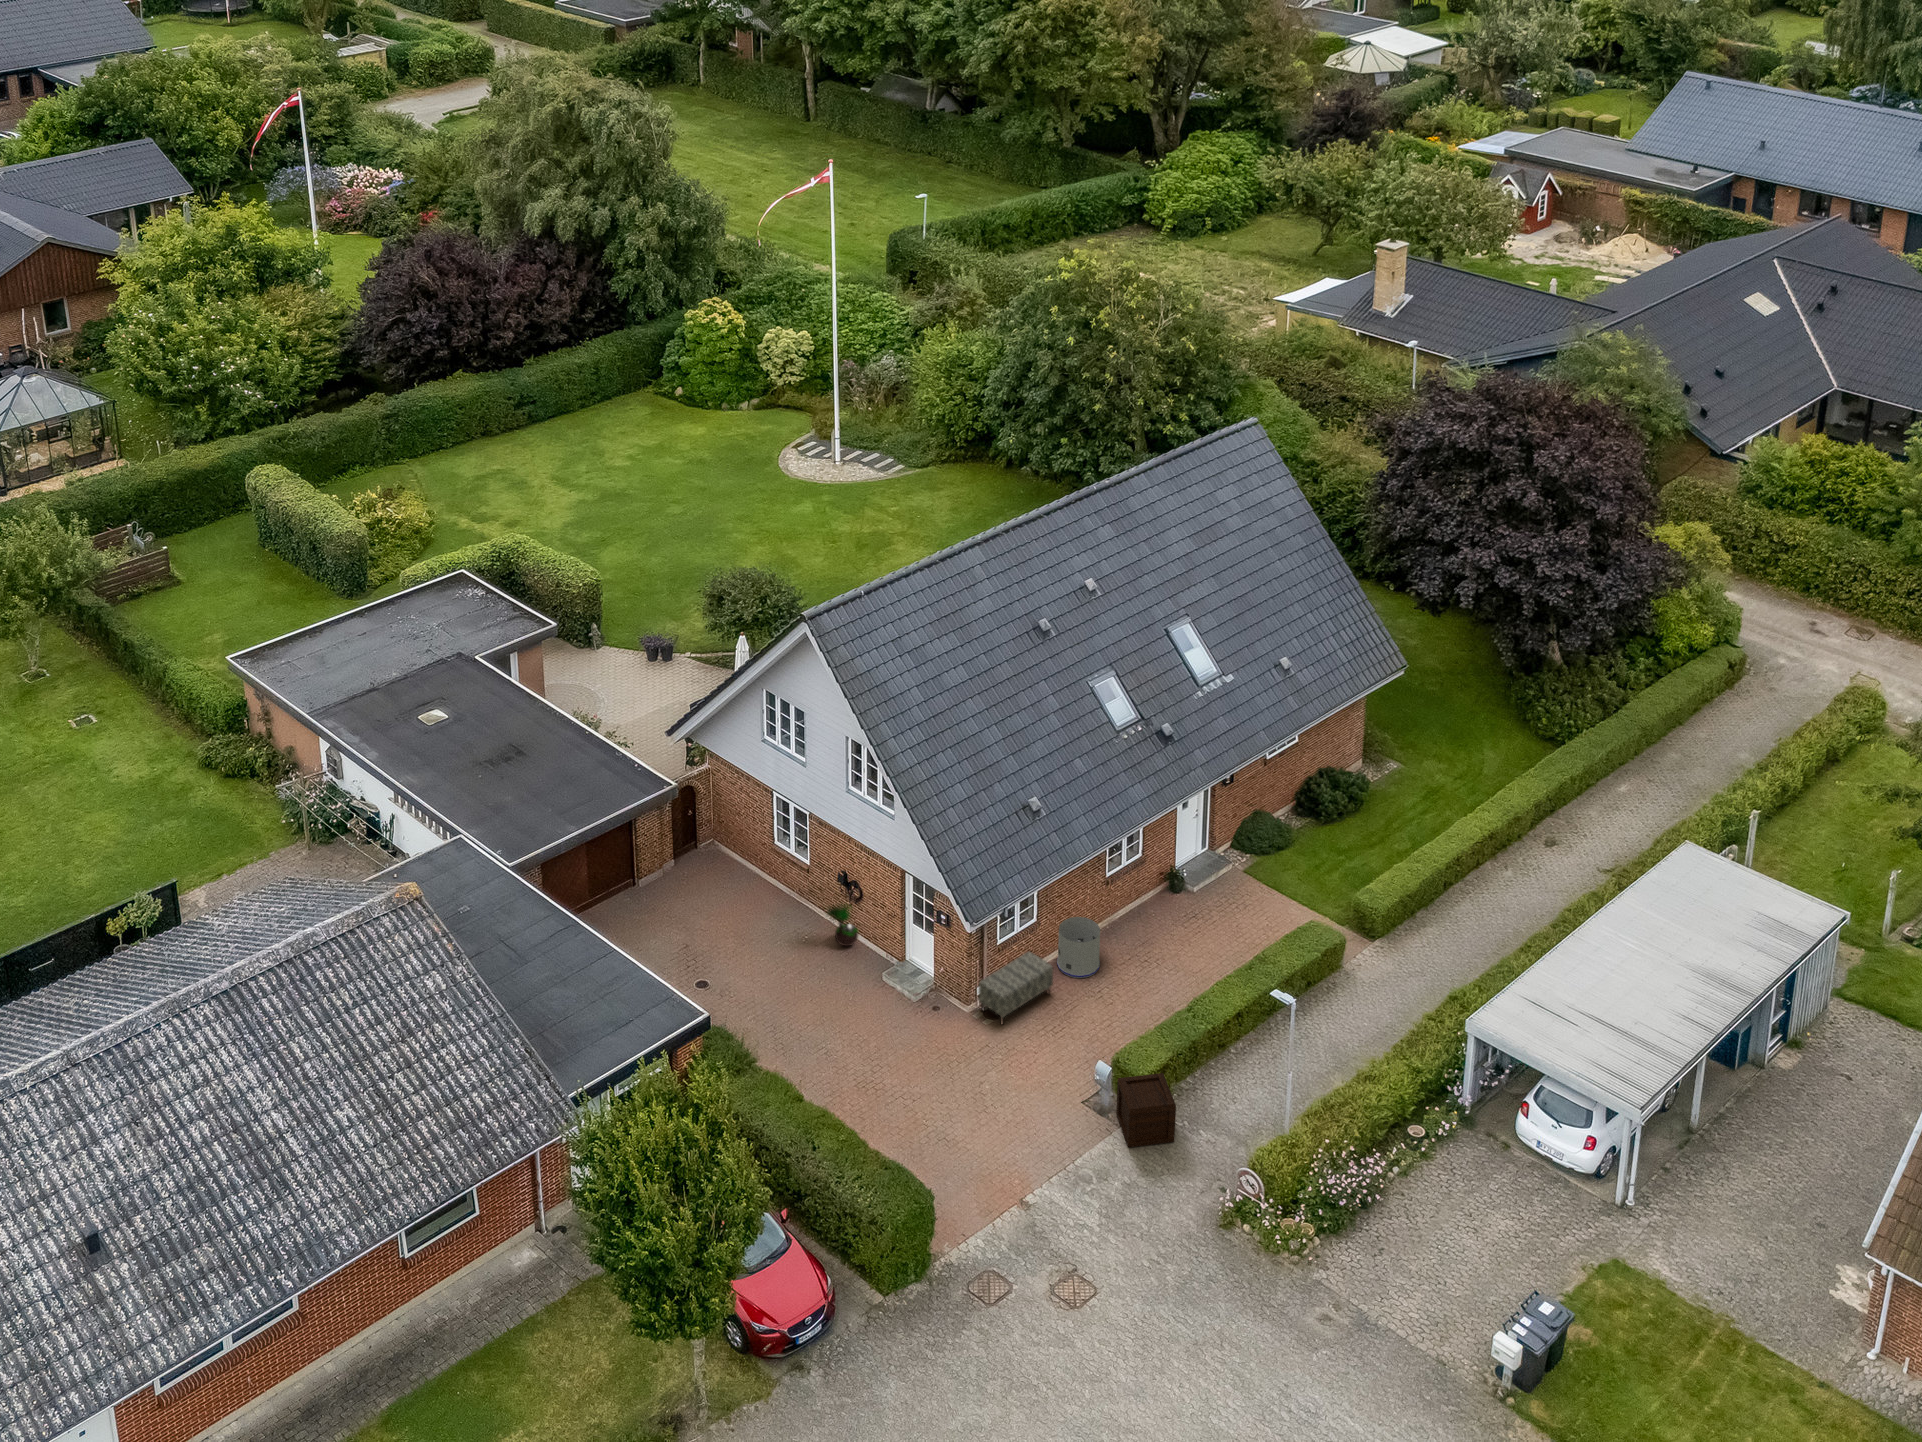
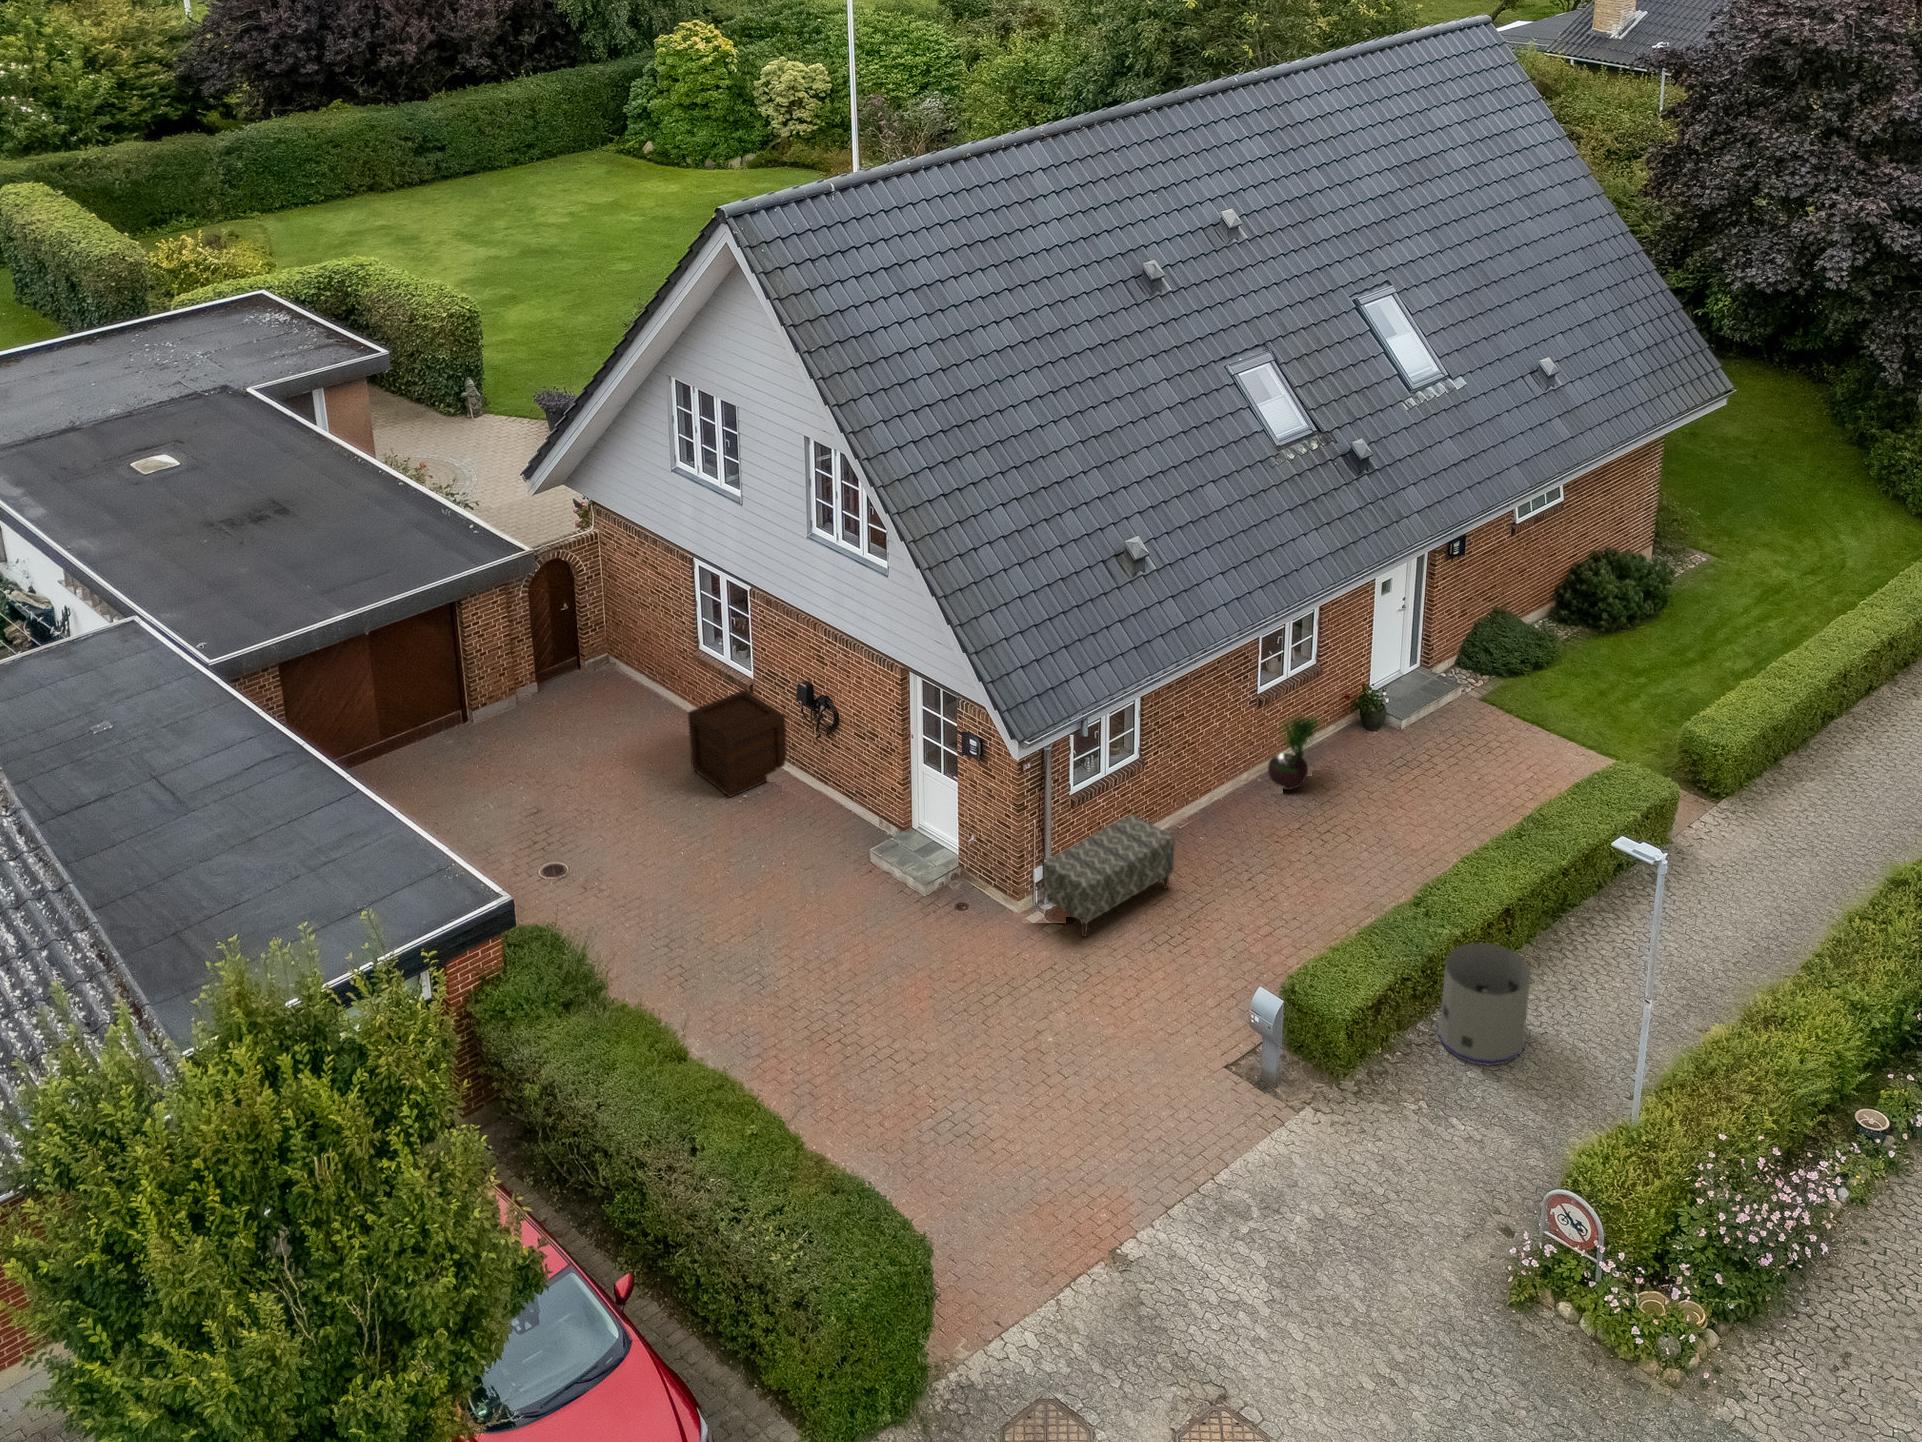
potted tree: present [827,904,858,946] -> present [1268,713,1320,790]
trash can: present [1057,917,1100,978] -> present [1438,943,1530,1066]
wooden crate: present [1116,1073,1176,1147] -> present [688,690,787,797]

